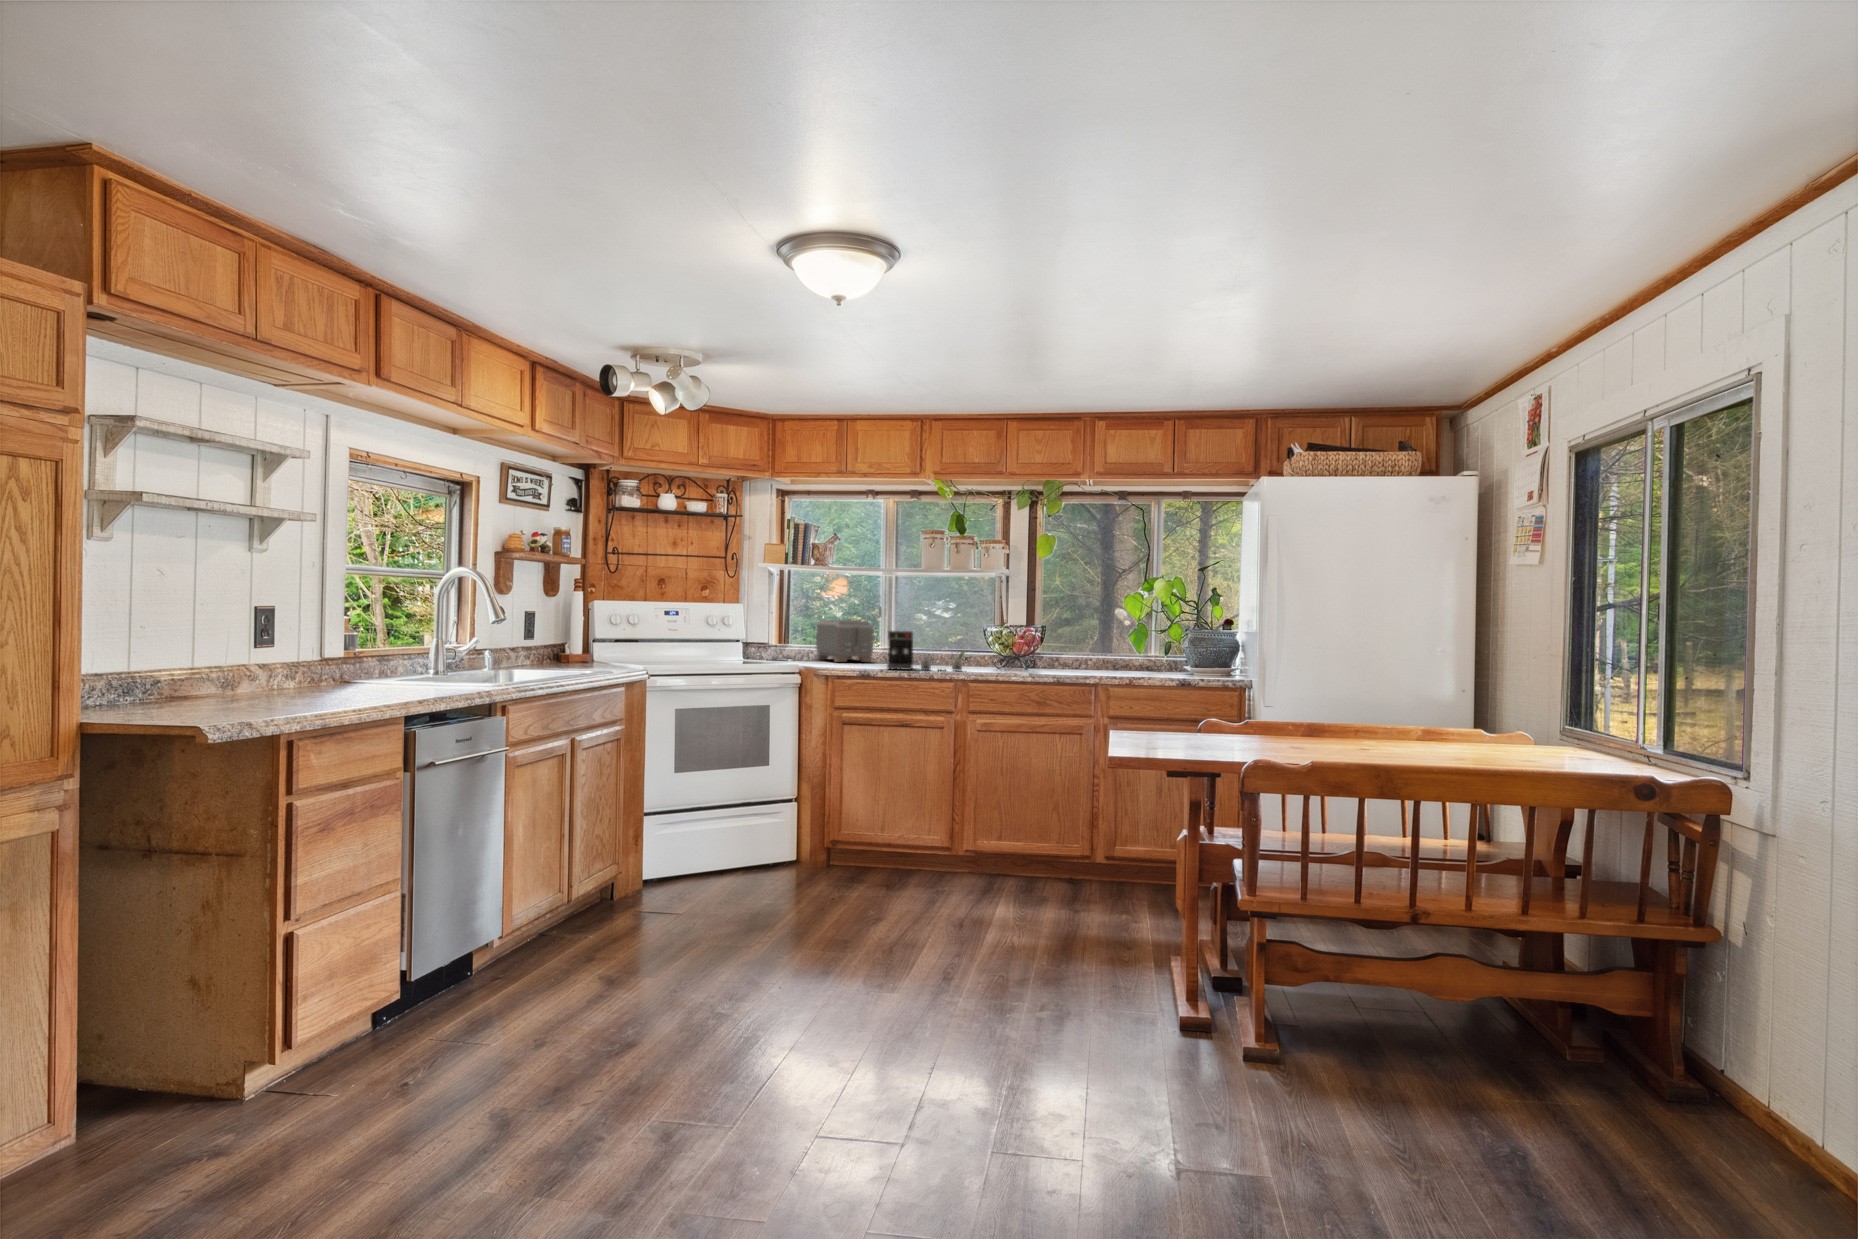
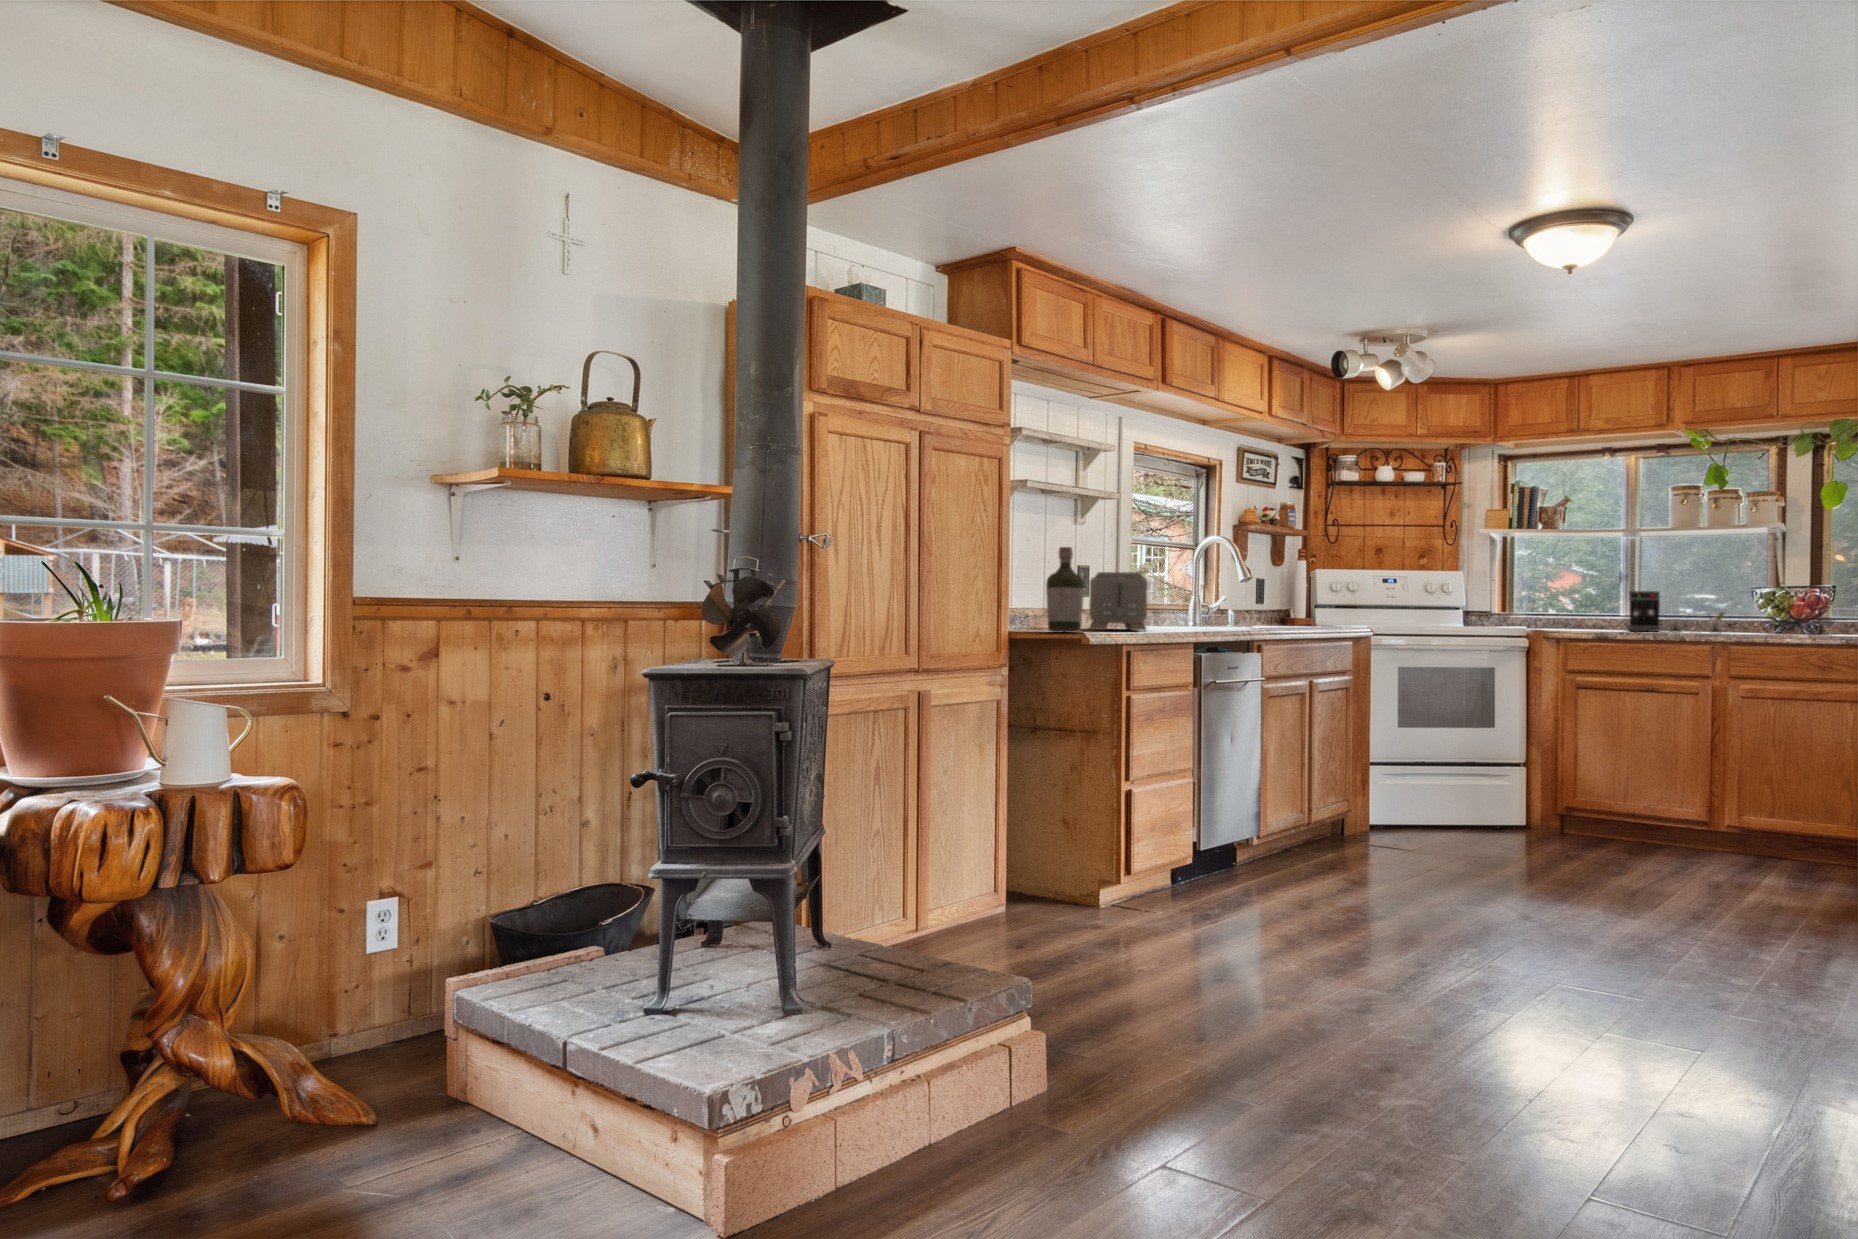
bottle: none [155,594,223,717] -> present [1046,547,1084,632]
toaster: present [816,620,873,662] -> present [1089,572,1148,631]

